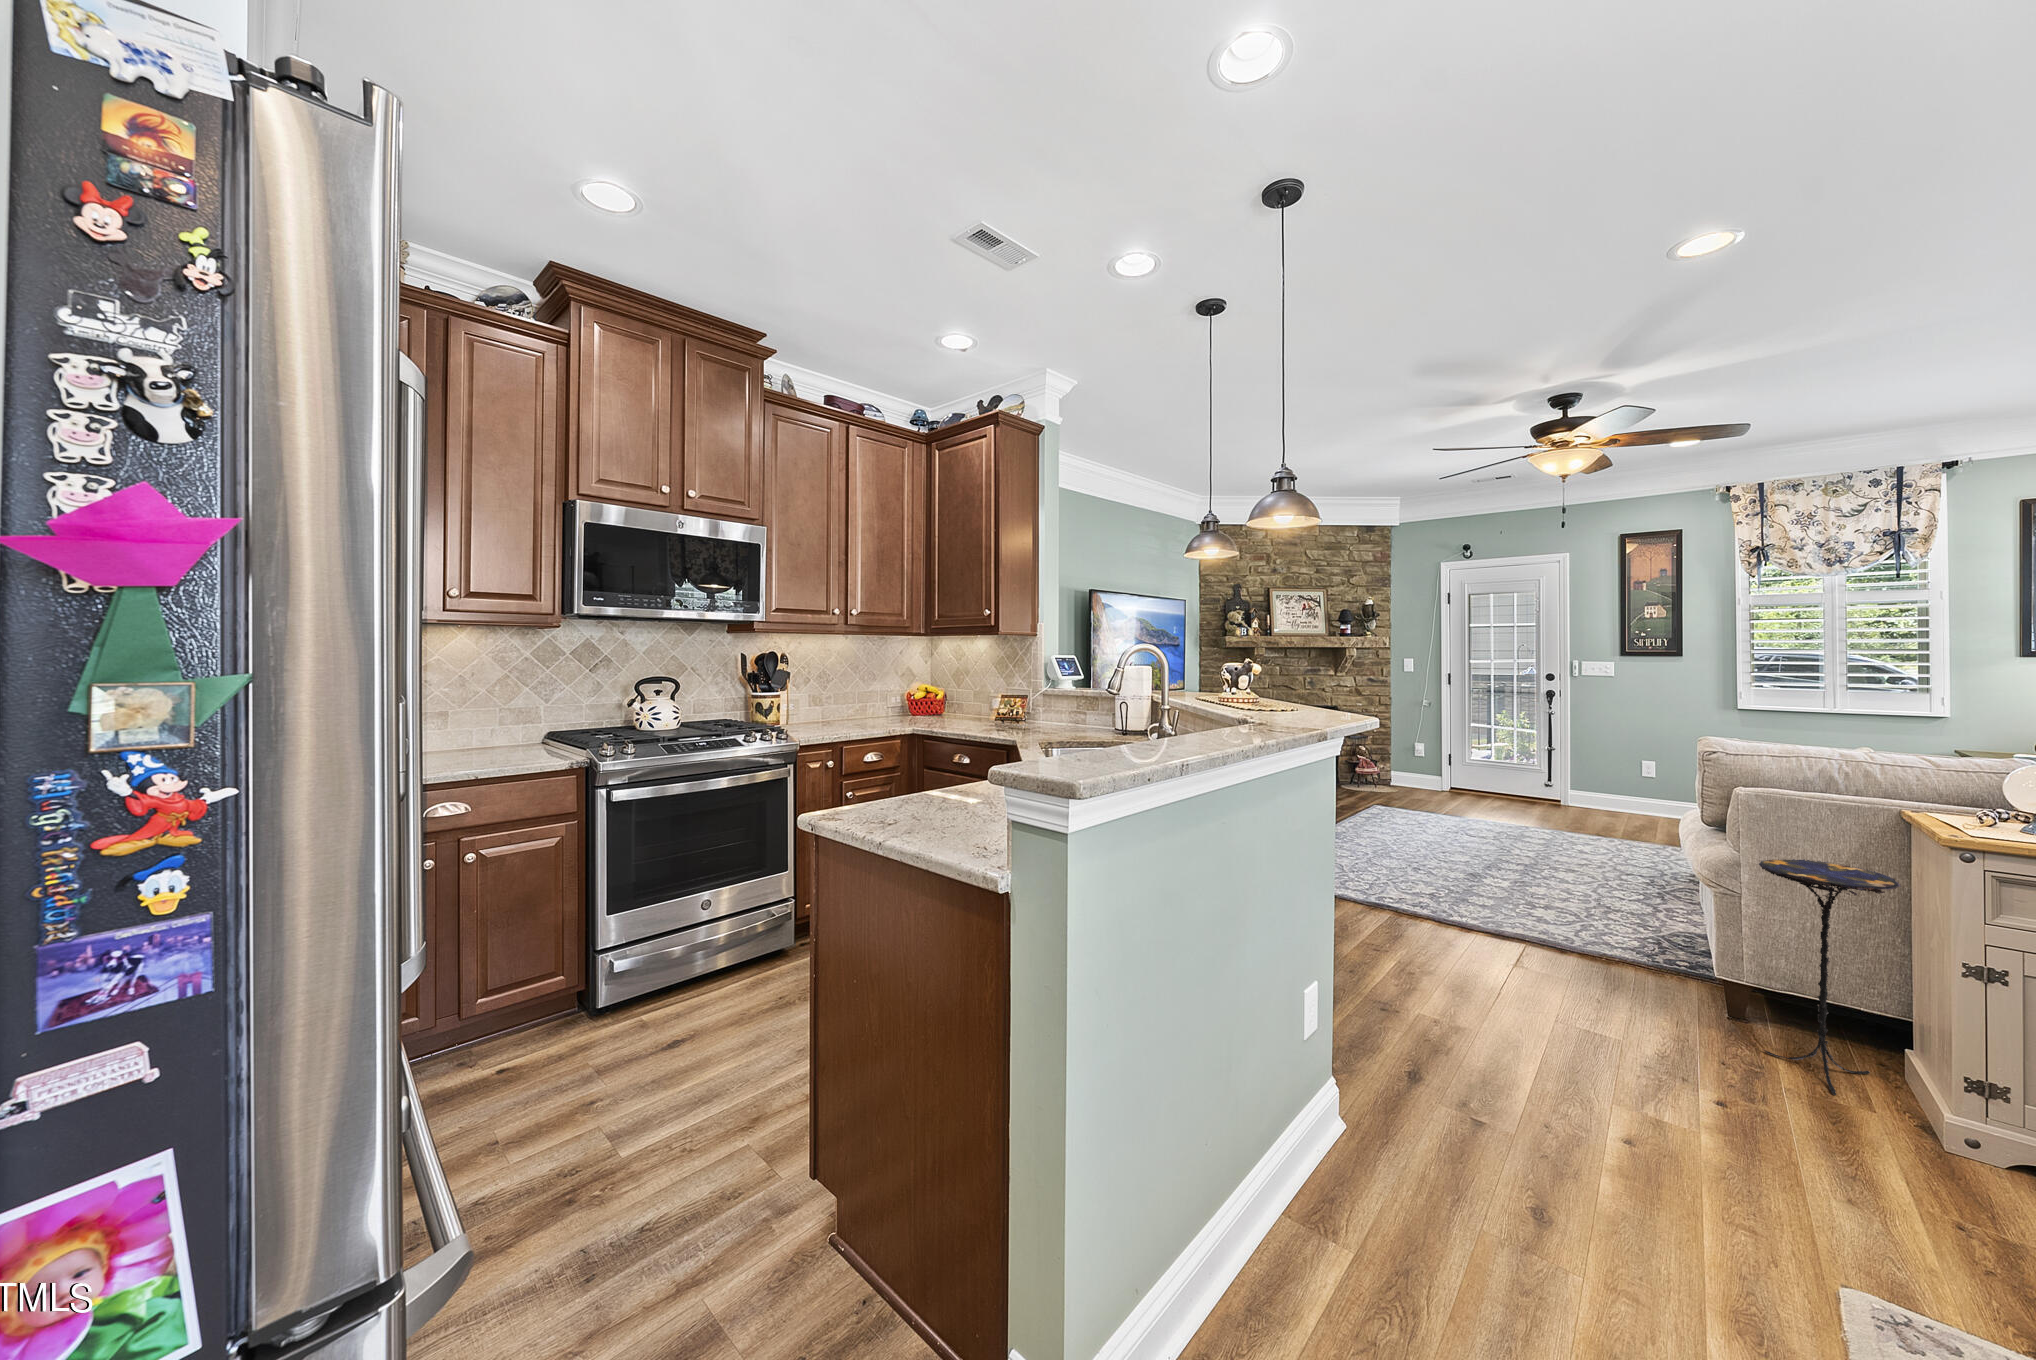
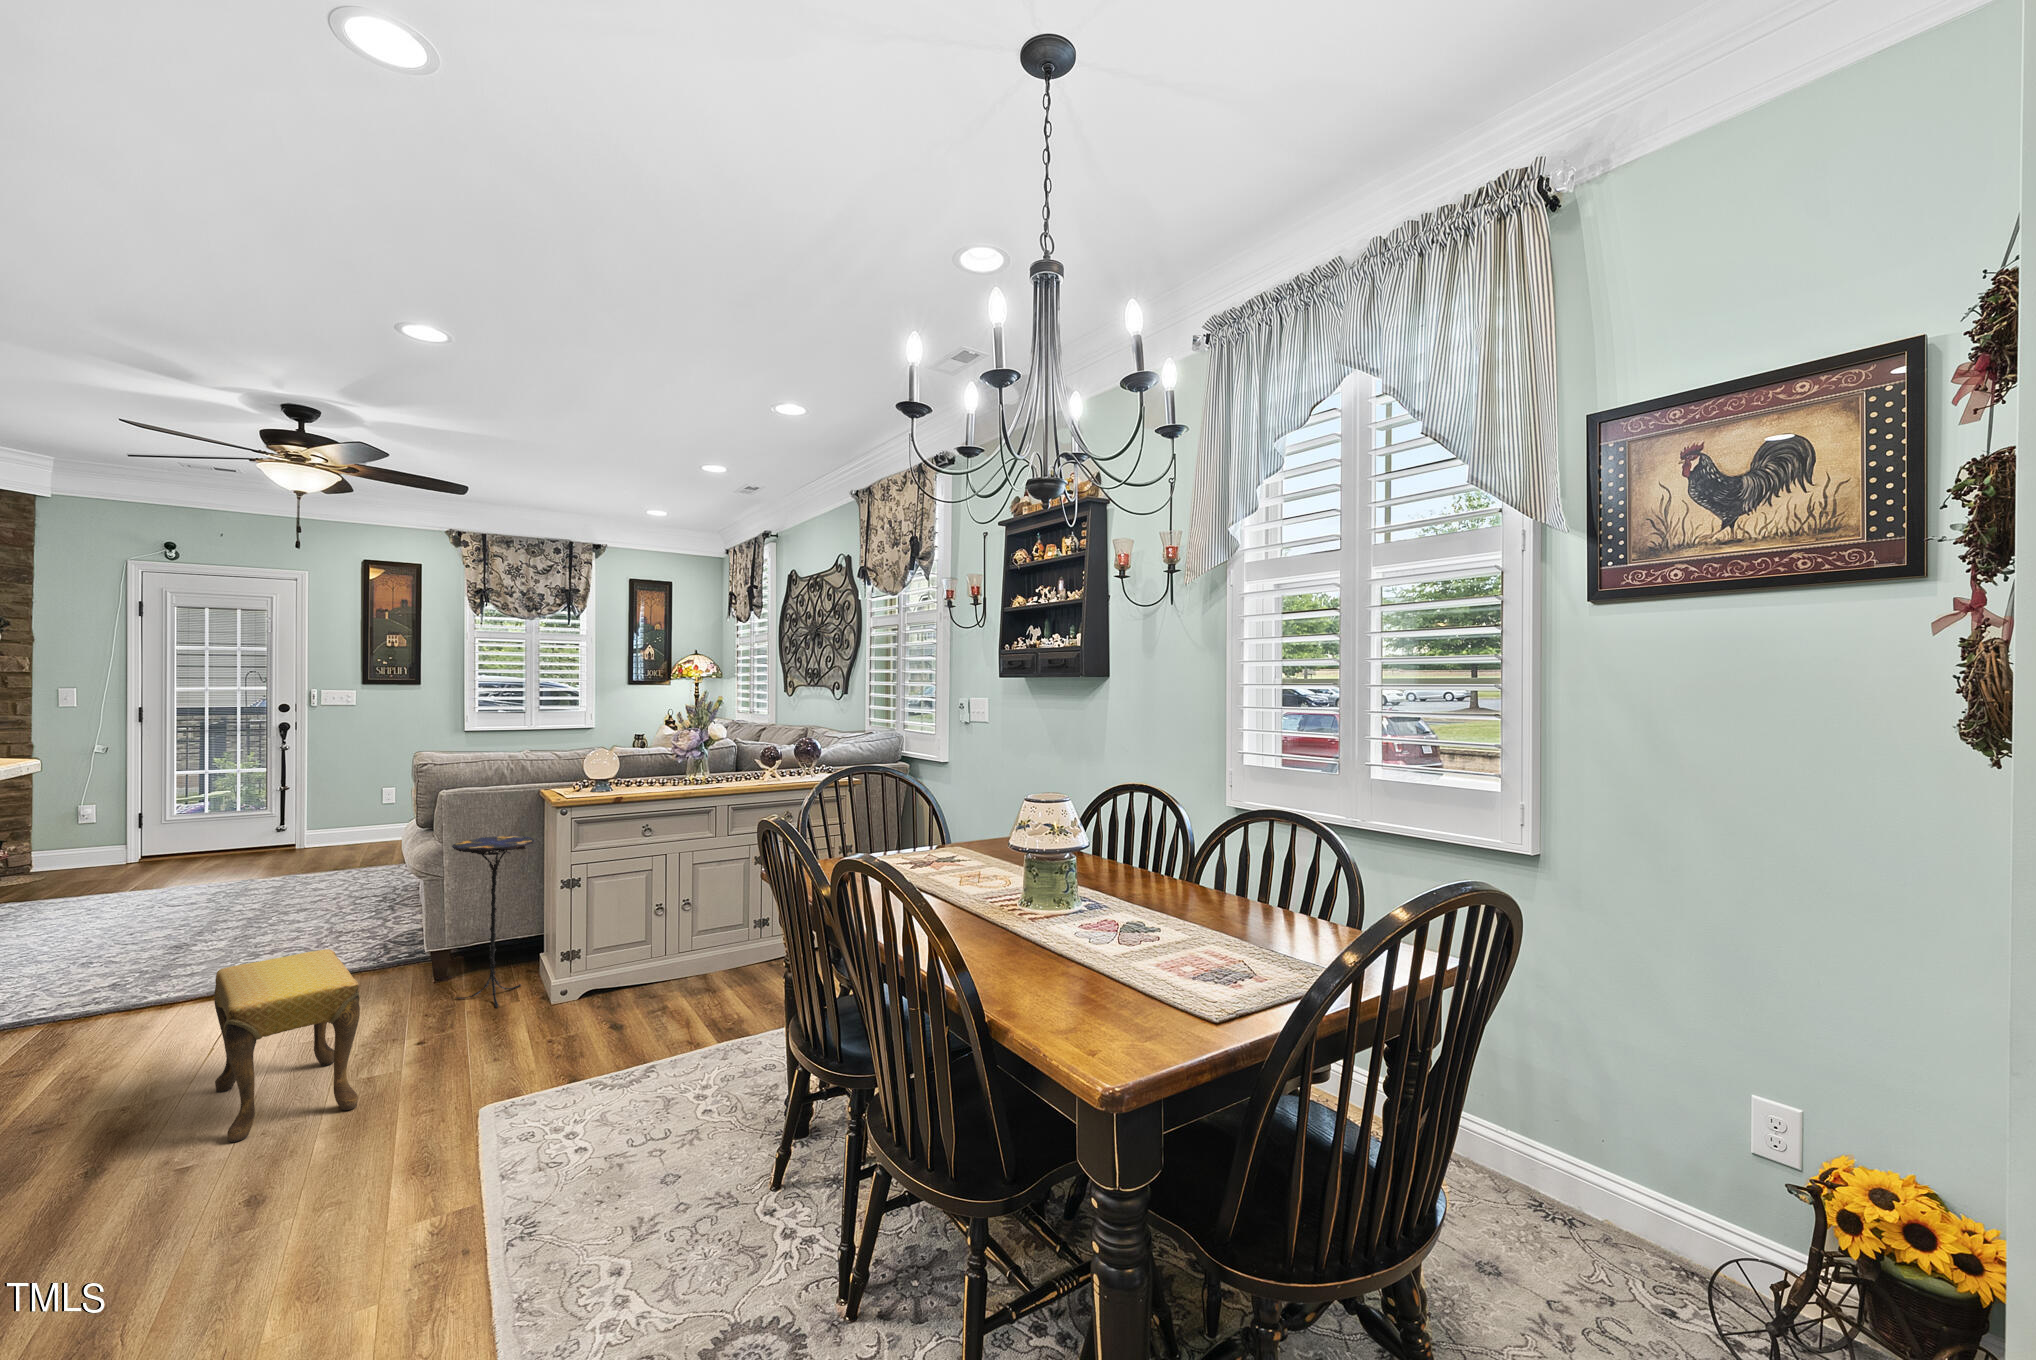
footstool: none [1503,937,1652,1156] -> present [214,949,360,1142]

